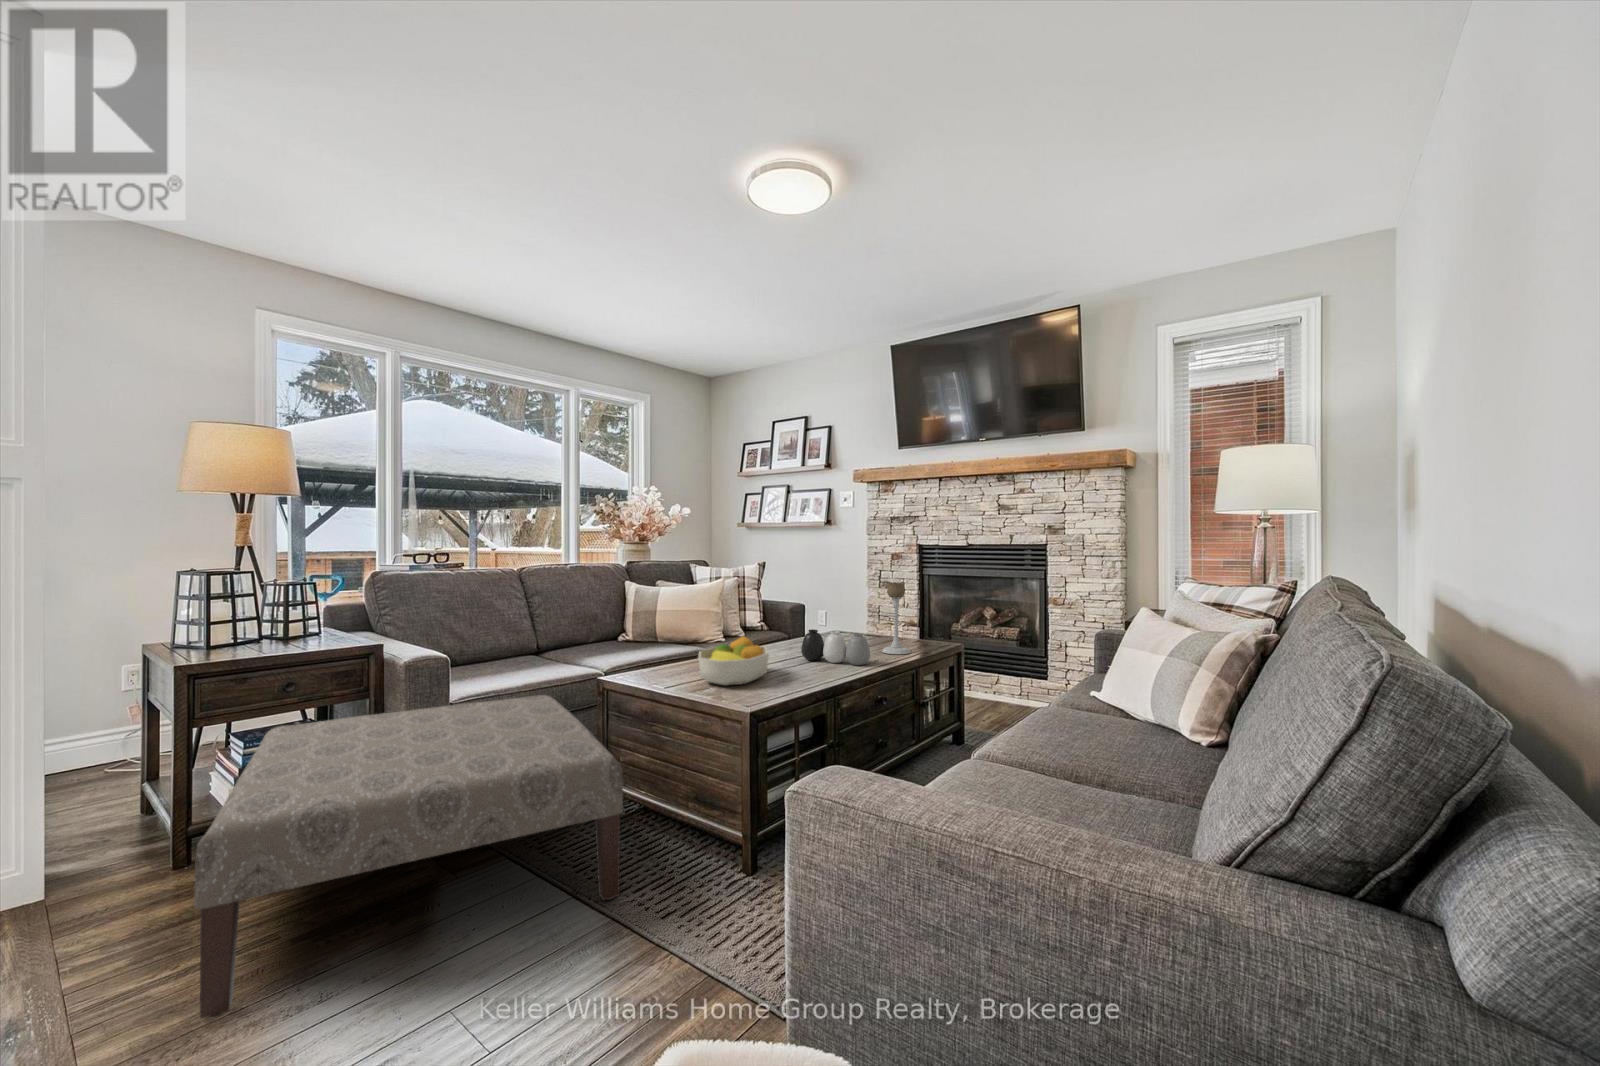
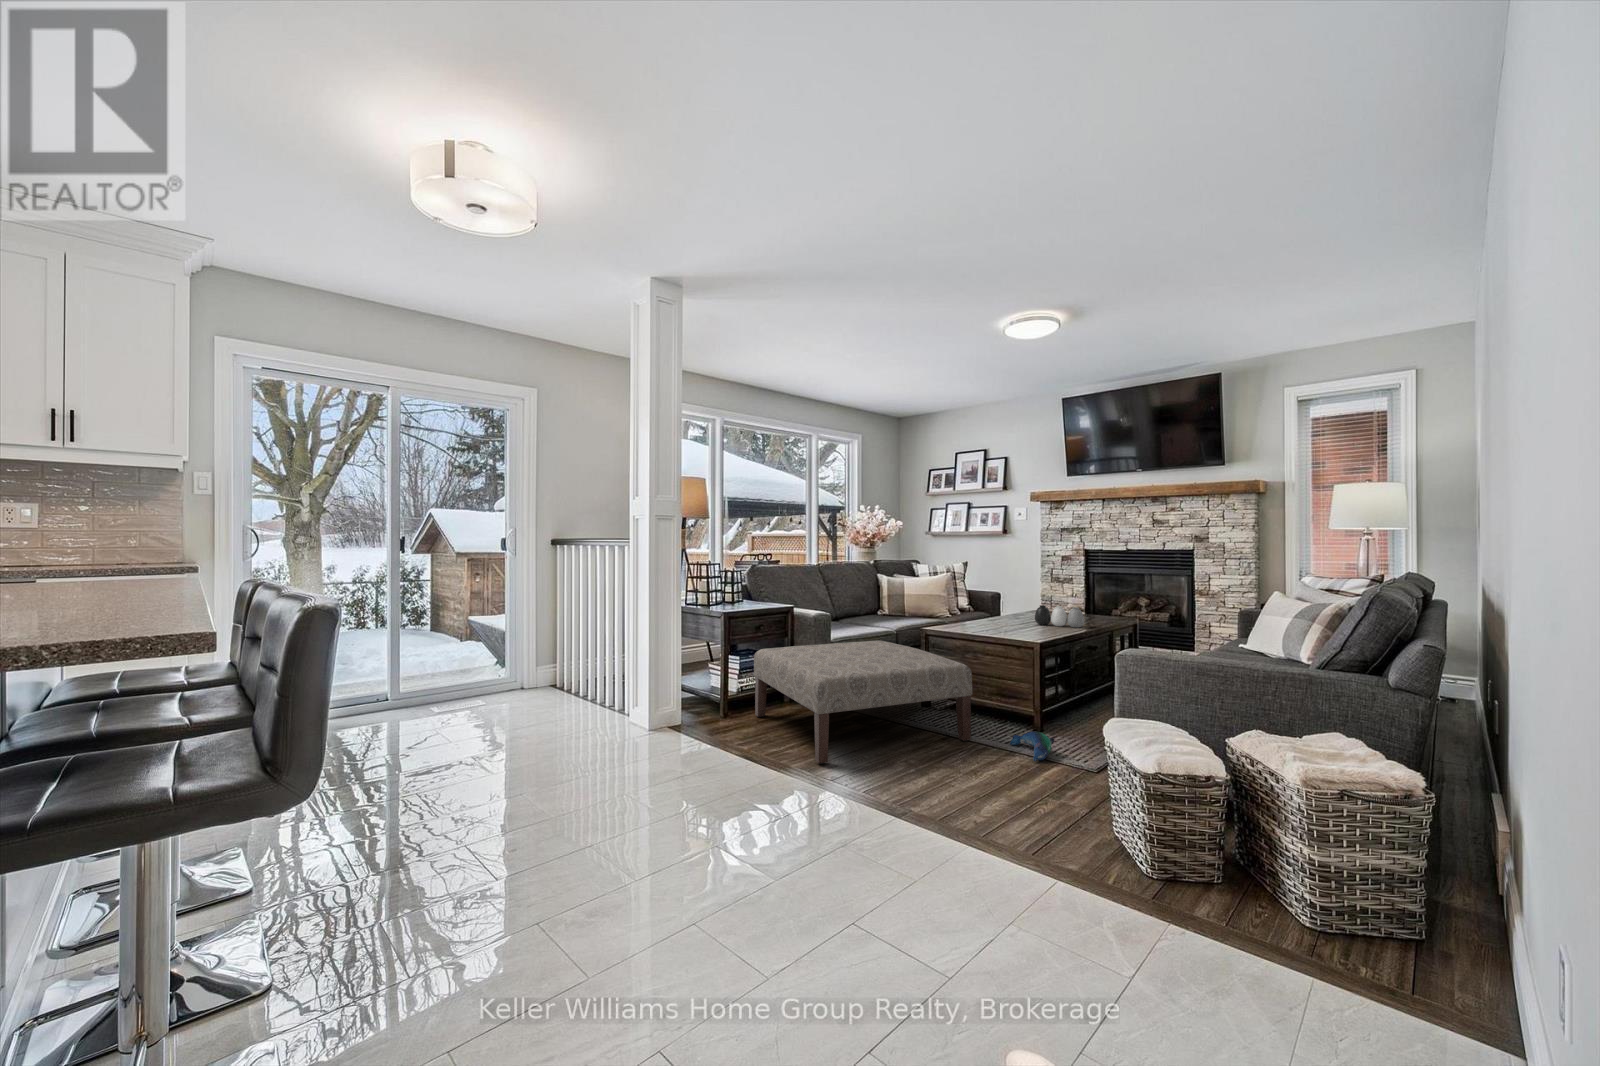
candle holder: present [882,583,910,654] -> none [1085,576,1105,623]
fruit bowl: present [699,636,769,686] -> none [982,607,1027,635]
plush toy: none [686,880,754,960] -> present [1010,731,1054,761]

